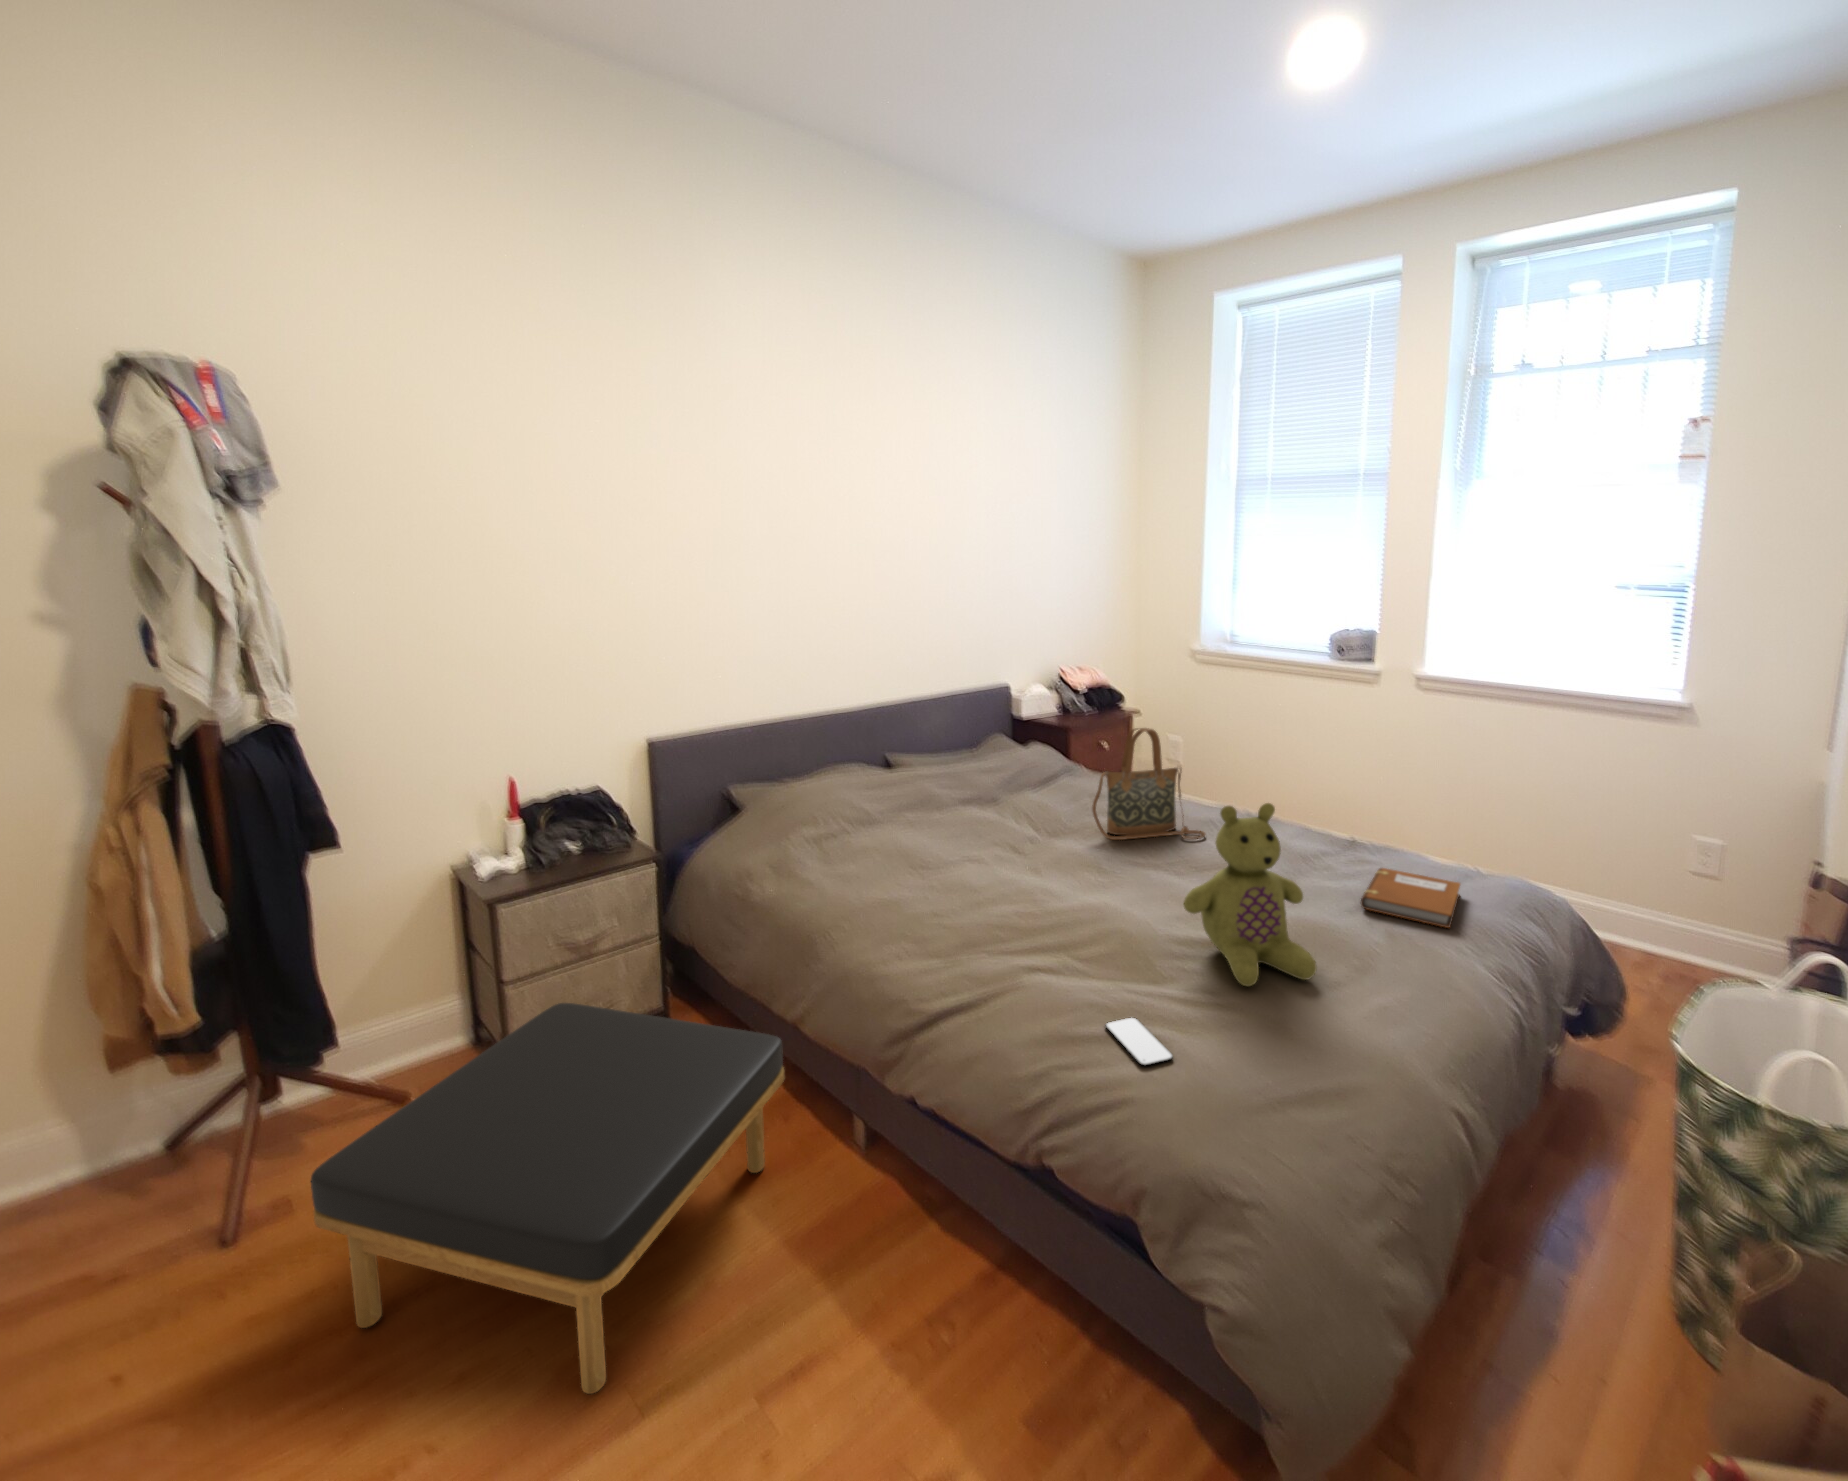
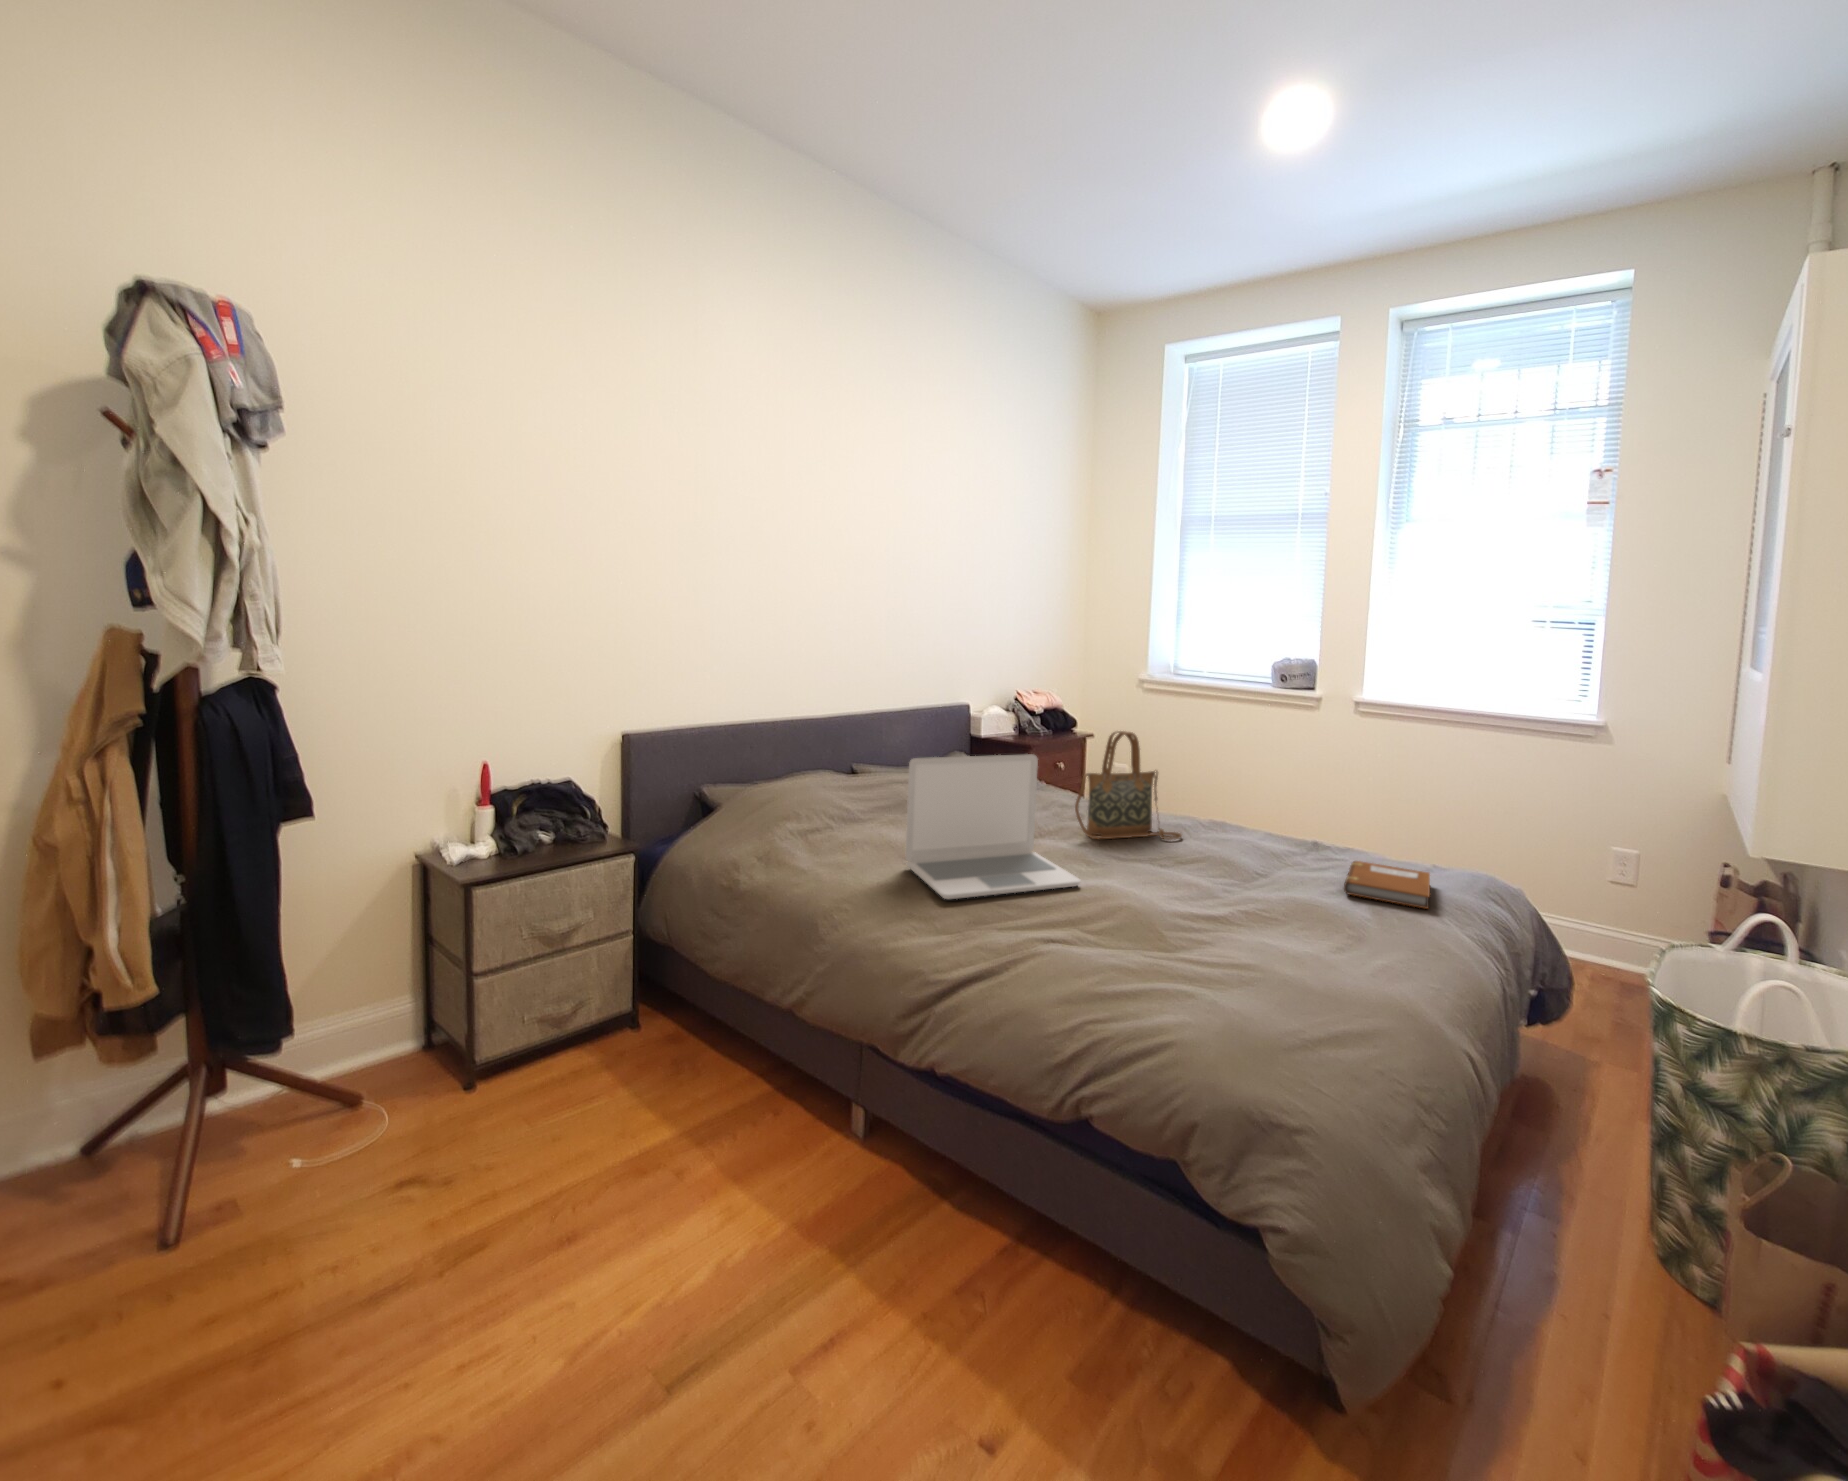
laptop: none [909,760,1082,918] -> present [906,754,1080,899]
stuffed bear: present [1184,803,1316,986] -> none [1194,782,1322,953]
ottoman: present [311,1003,784,1394] -> none [301,989,790,1374]
smartphone: present [1105,1018,1173,1065] -> none [1136,978,1208,1015]

